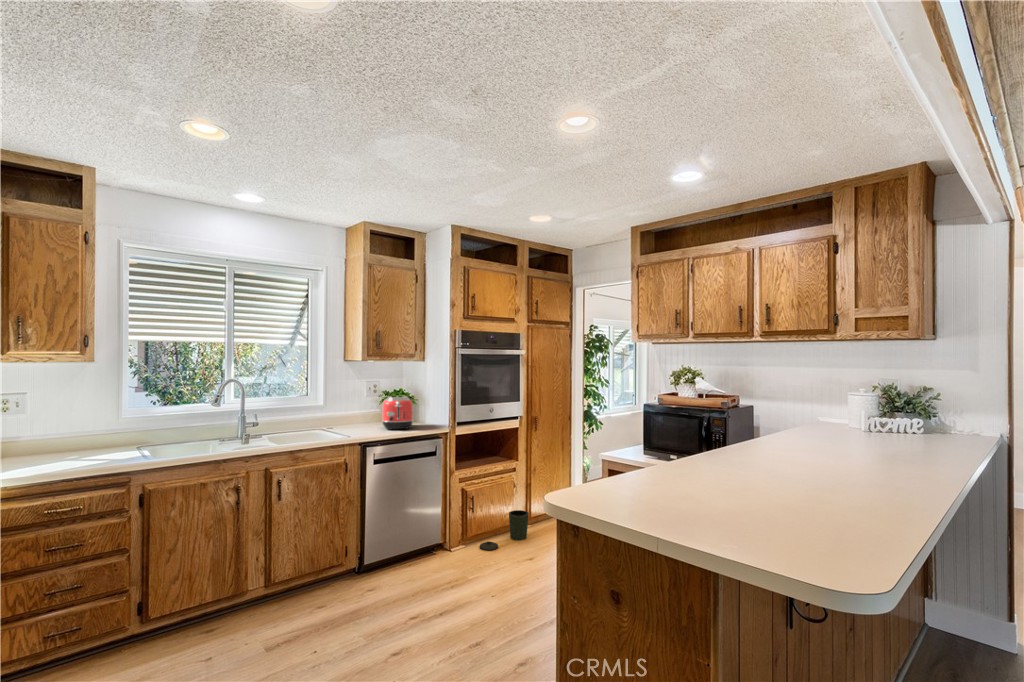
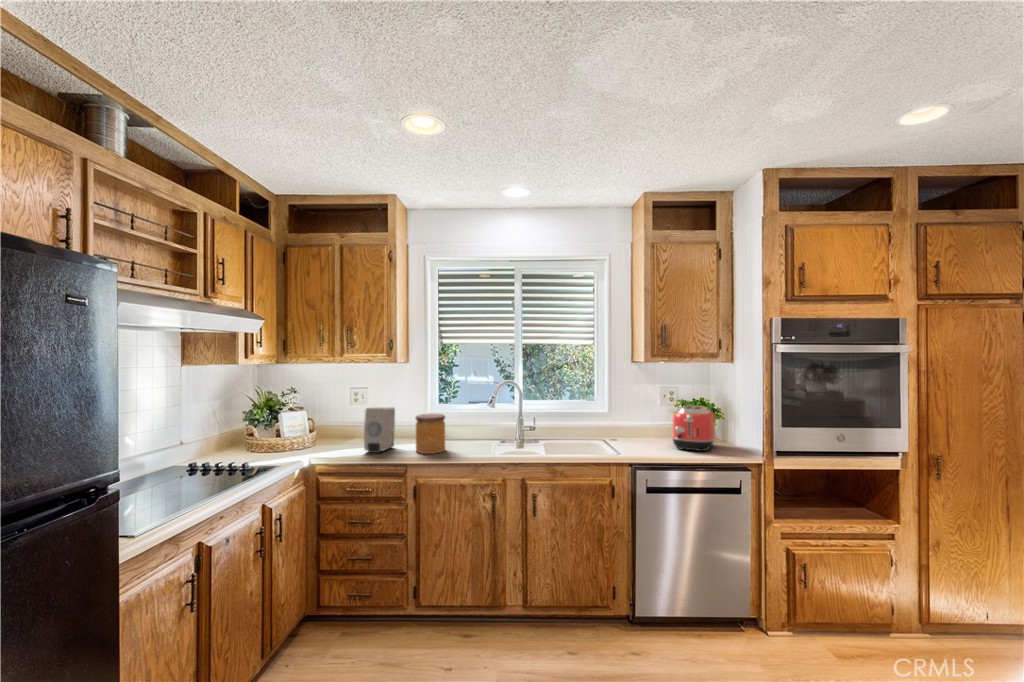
soap dispenser: none [61,413,96,467] -> present [364,407,395,453]
jar: none [133,416,172,459] -> present [416,414,445,454]
trash can: present [480,510,529,551] -> none [818,603,921,660]

